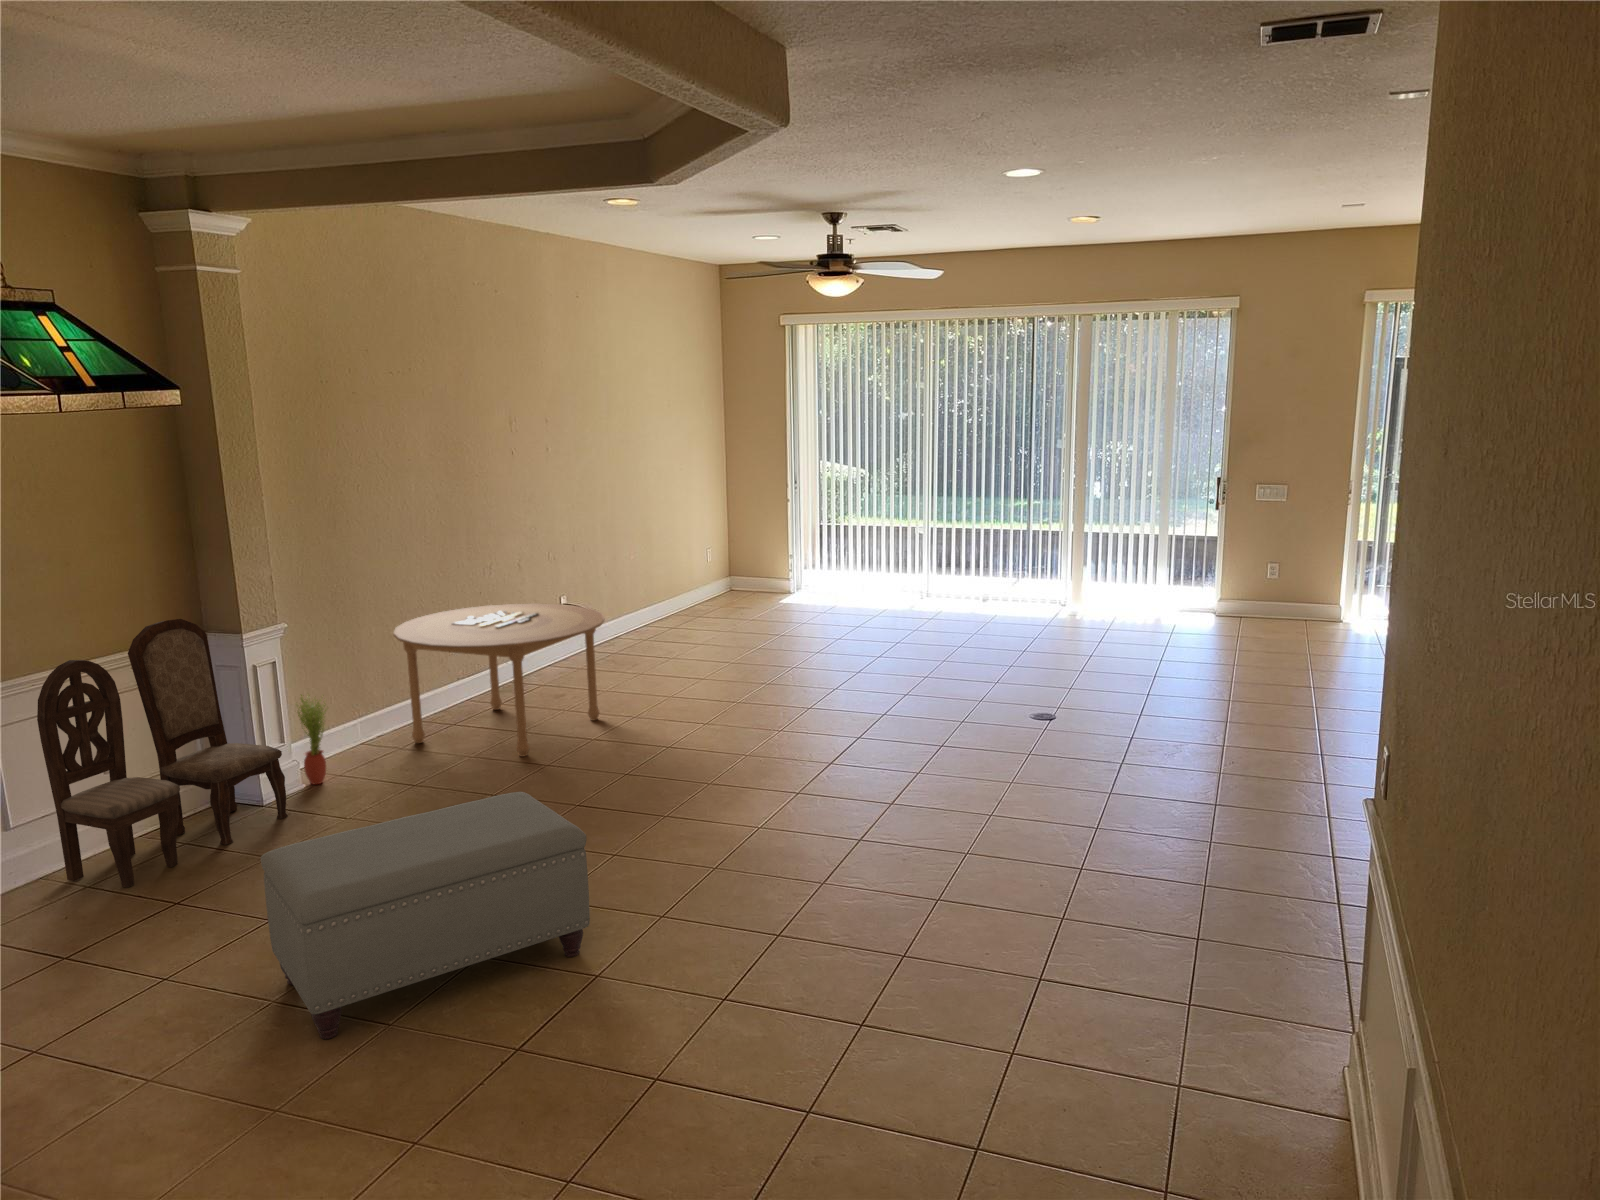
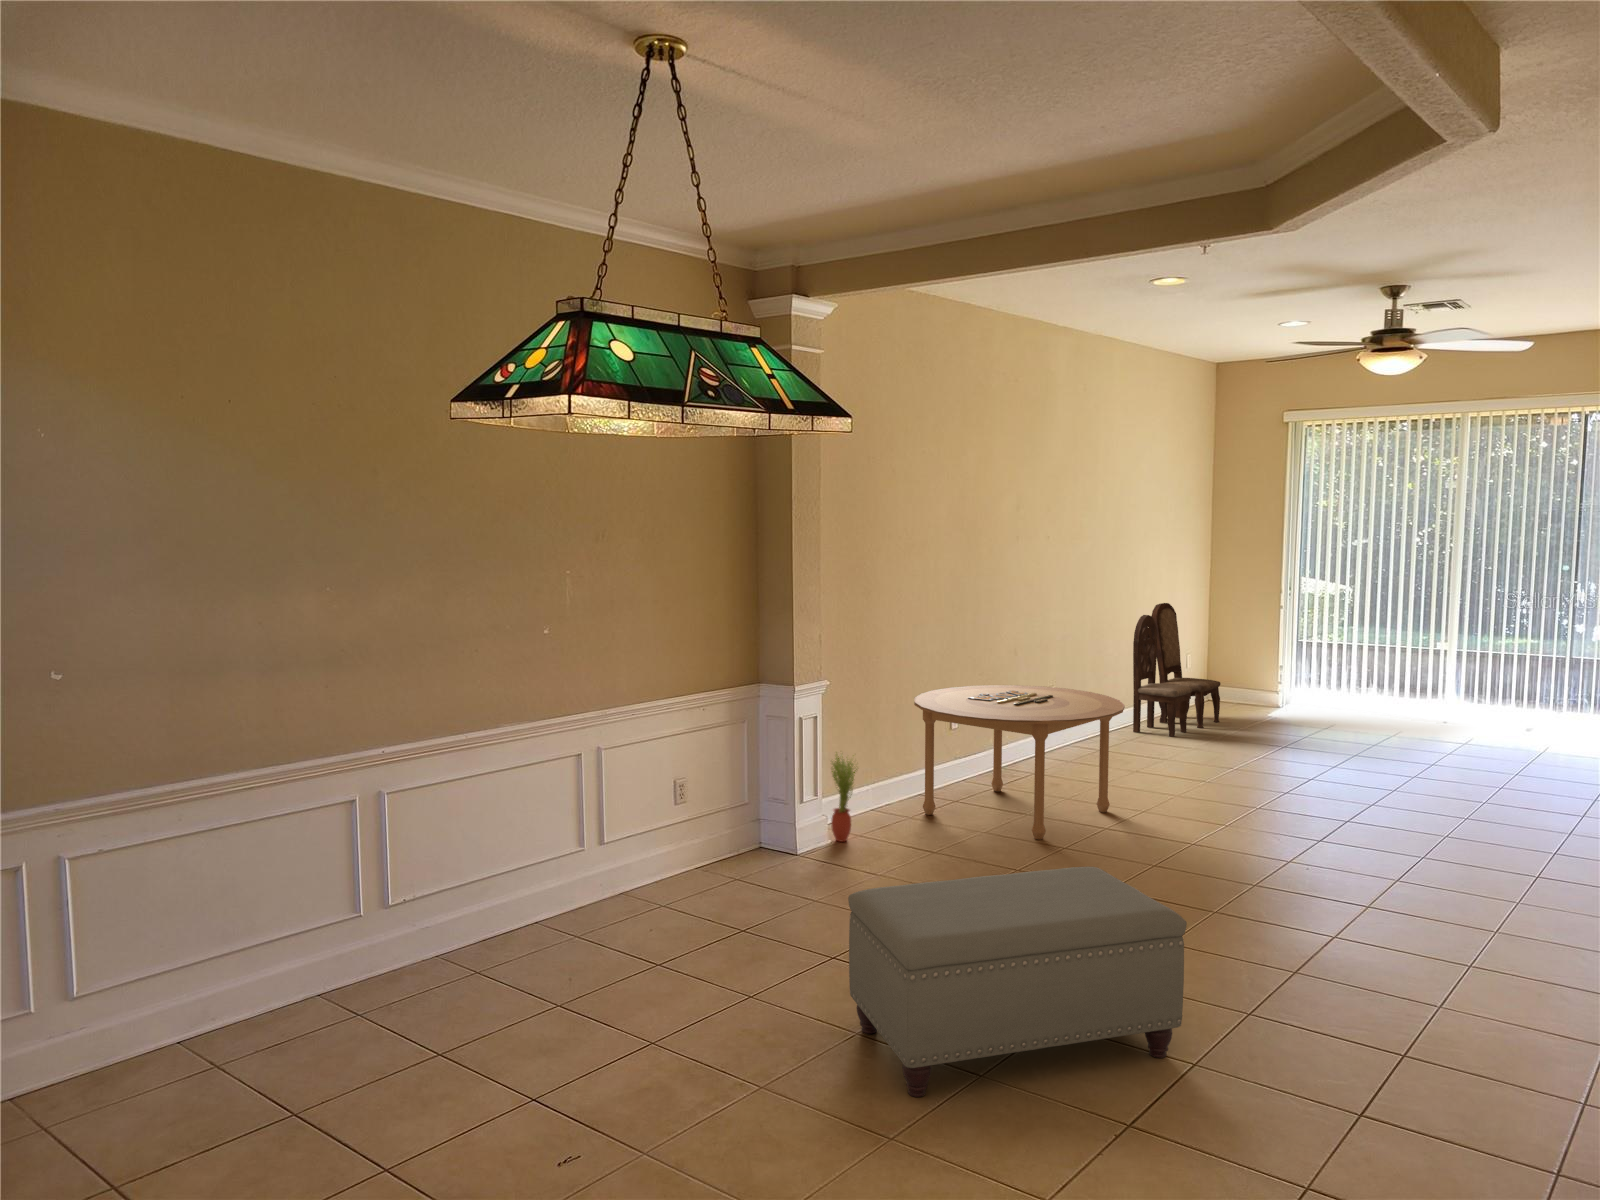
dining chair: present [37,619,288,887] -> present [1133,603,1221,737]

